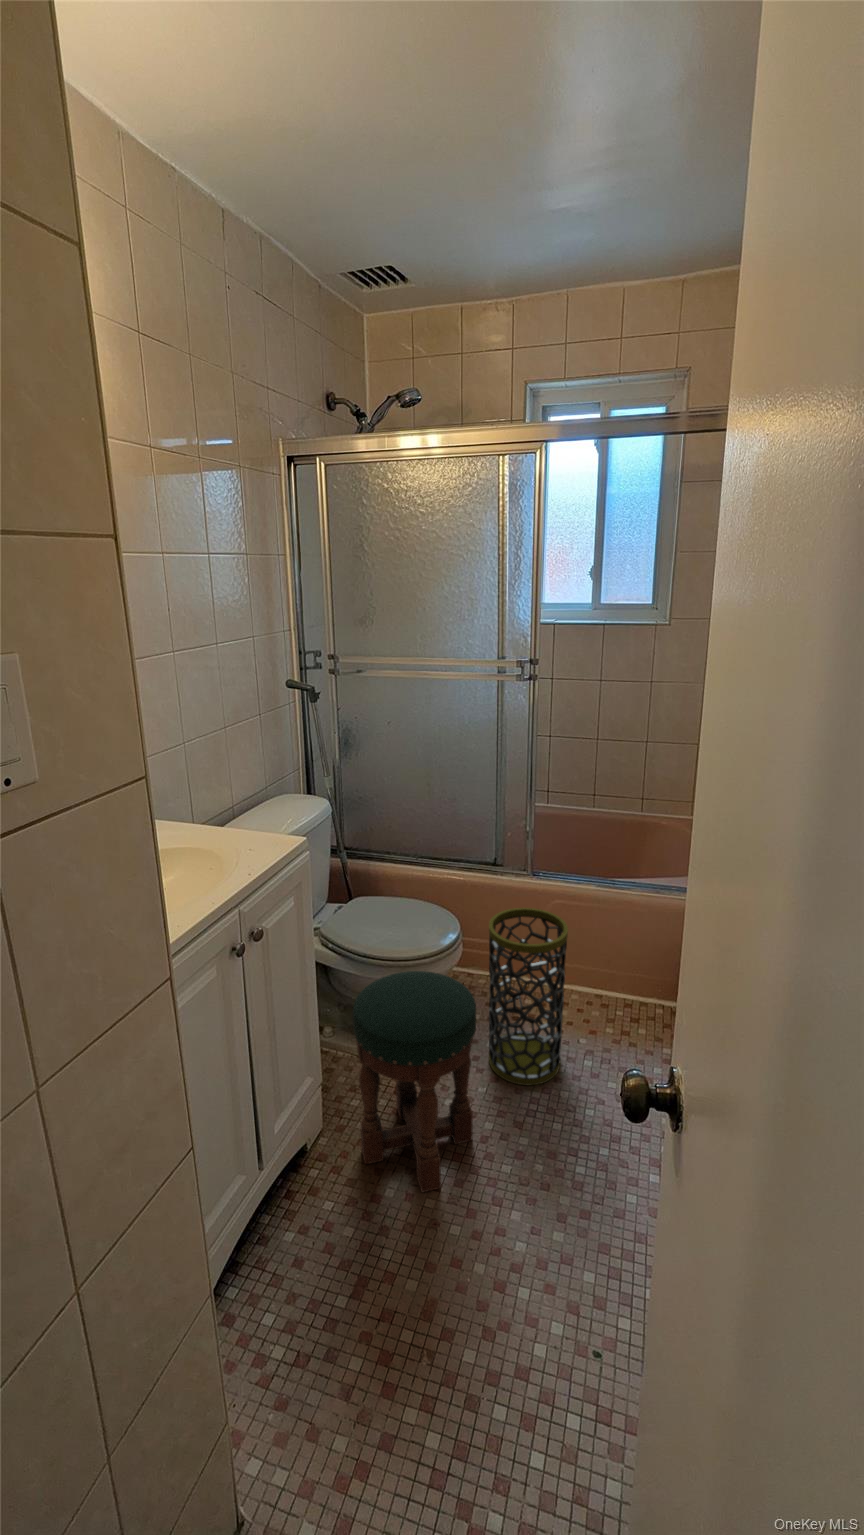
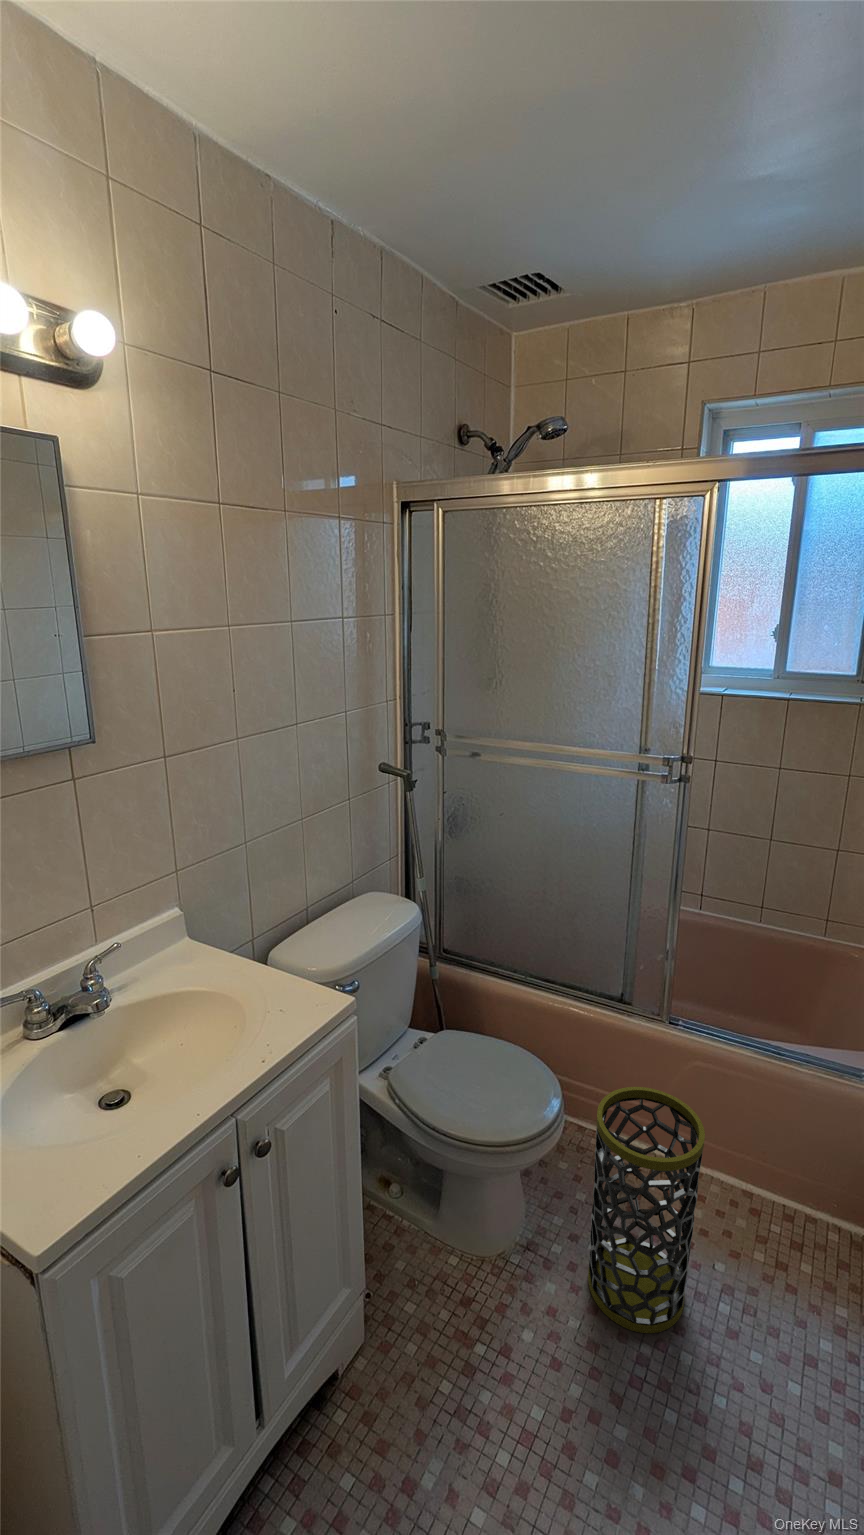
stool: present [353,971,476,1192] -> none [402,1169,563,1487]

